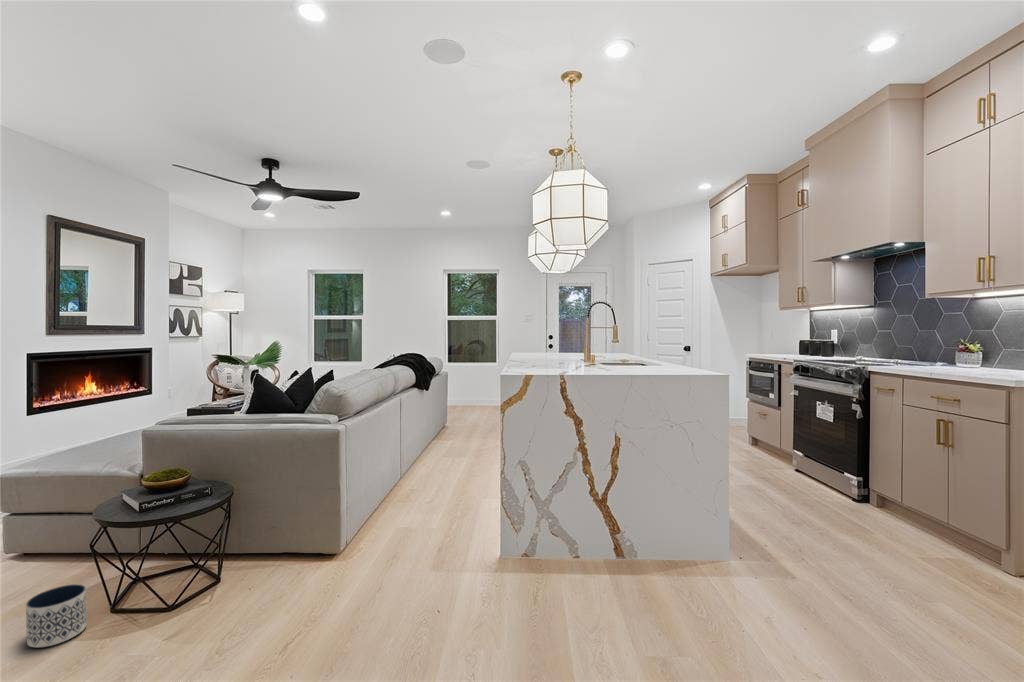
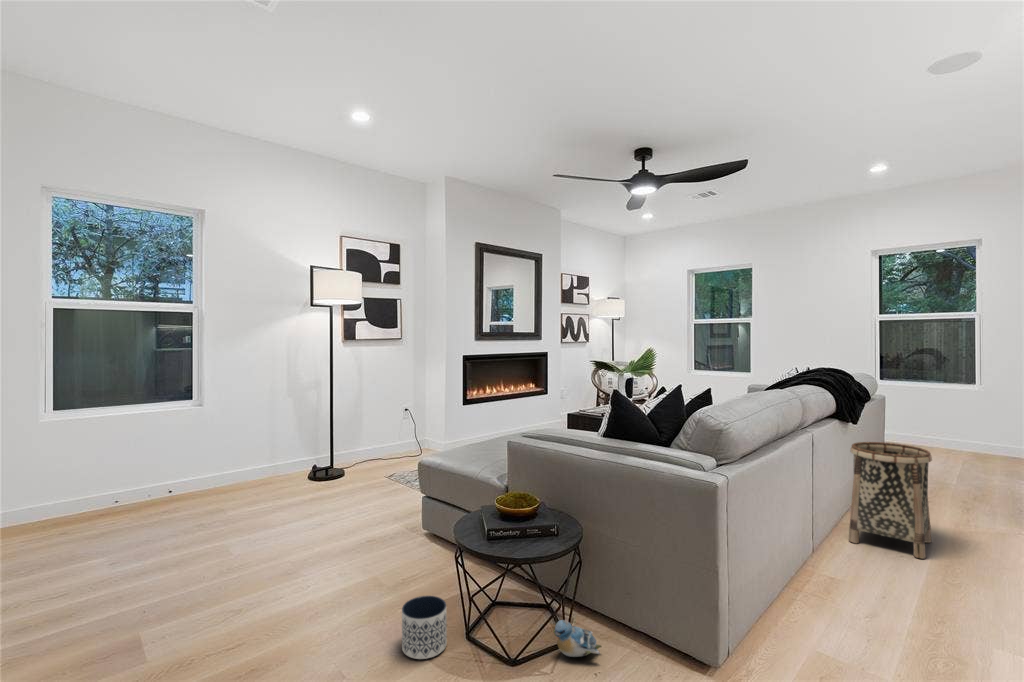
basket: none [424,401,469,469] -> present [849,442,932,559]
plush toy: none [207,562,252,589] -> present [553,620,602,657]

